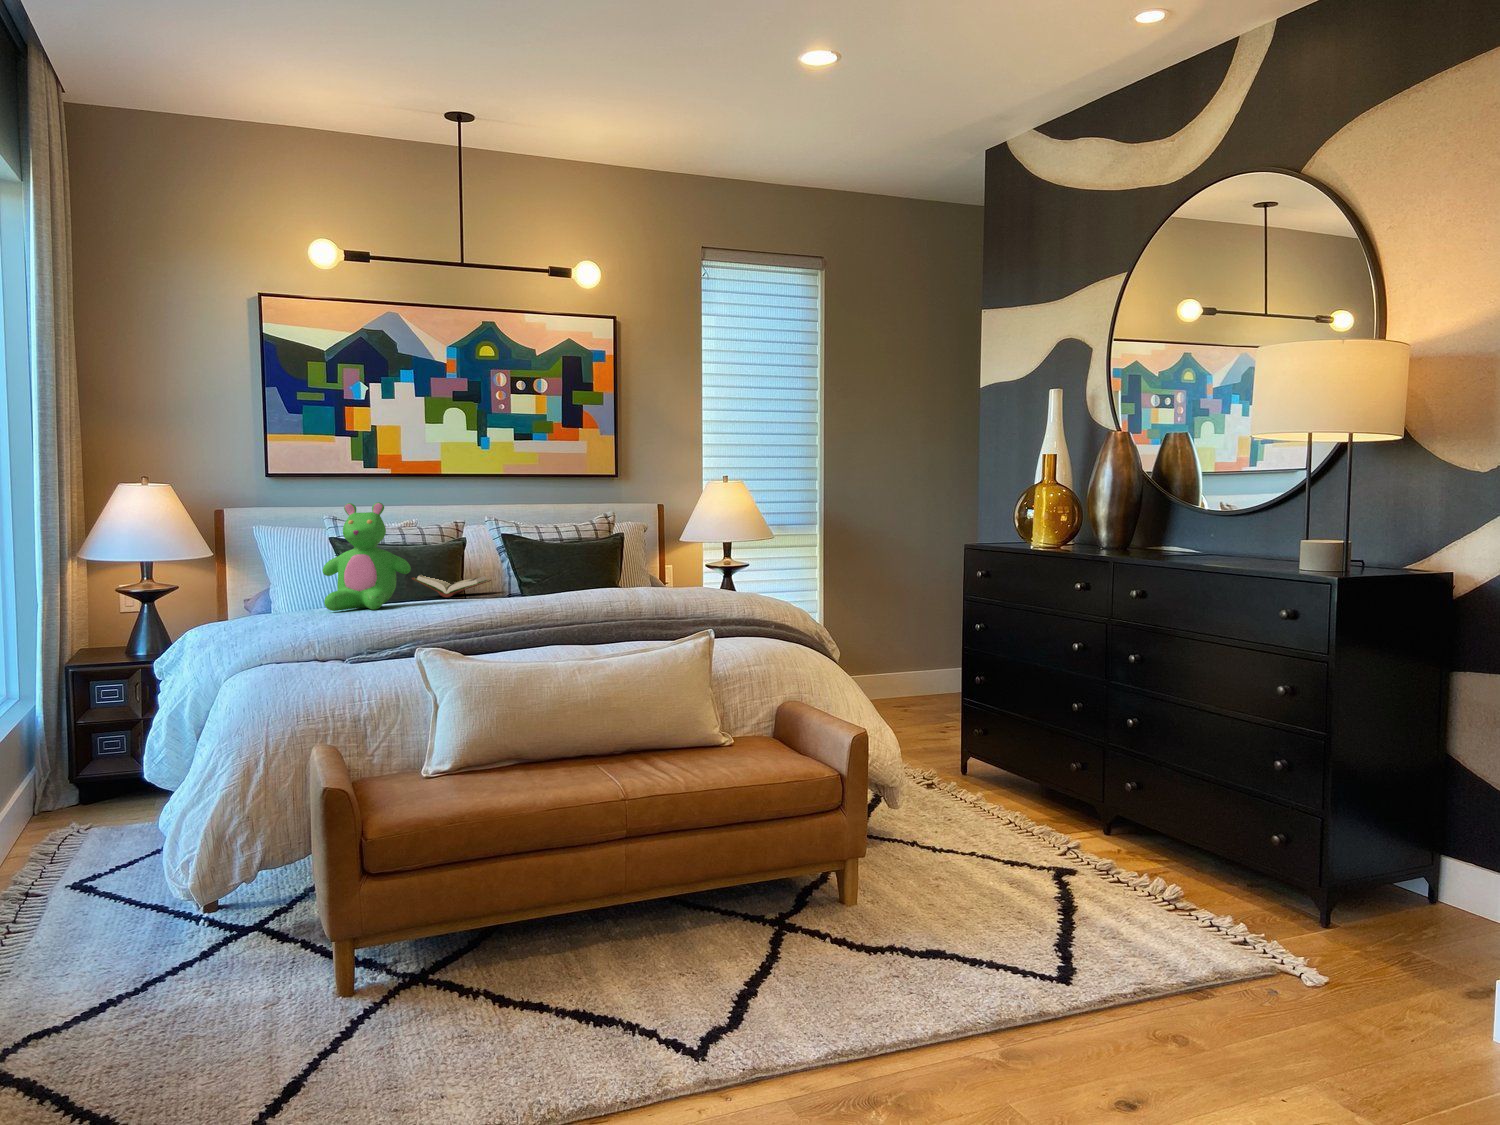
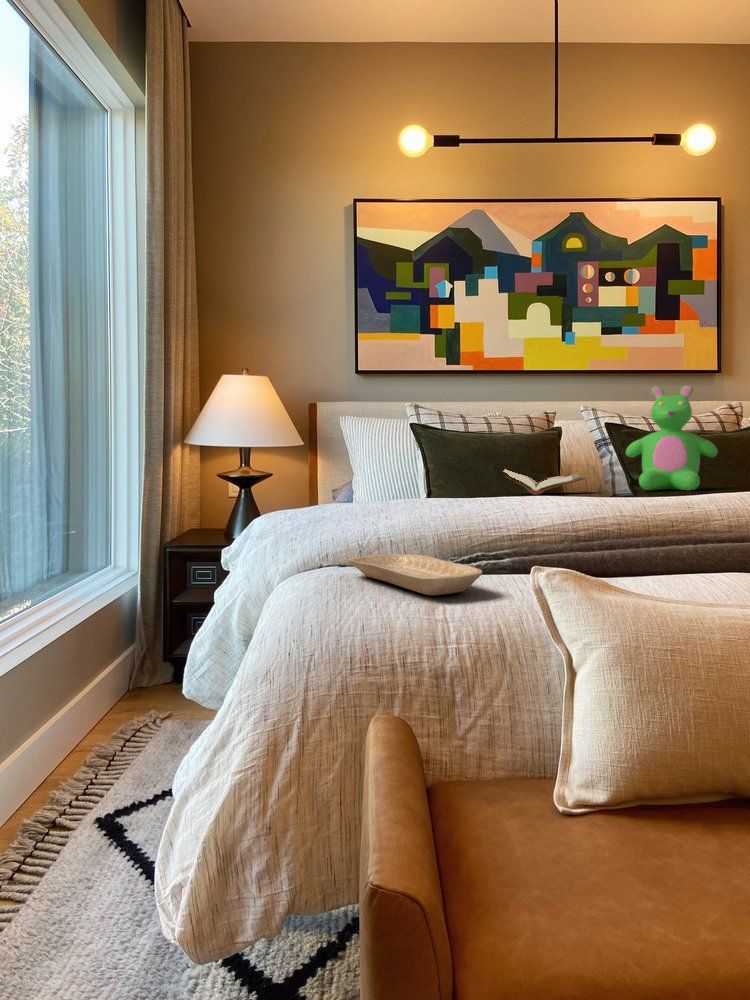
teddy bear: present [323,502,411,611] -> present [626,385,718,490]
tray: none [285,652,384,677] -> present [348,554,482,595]

